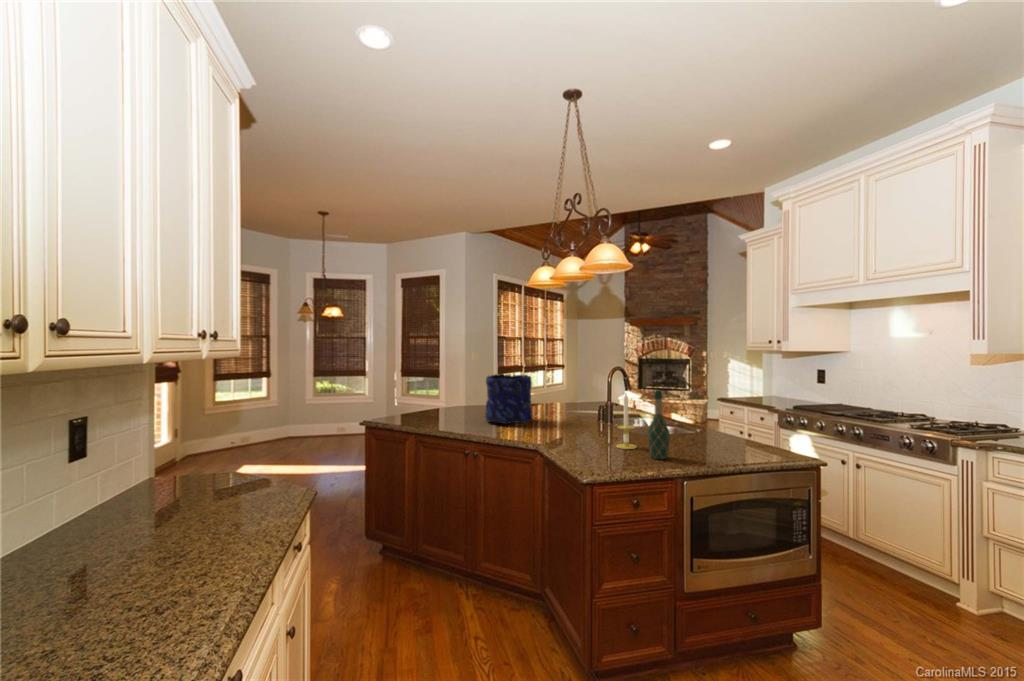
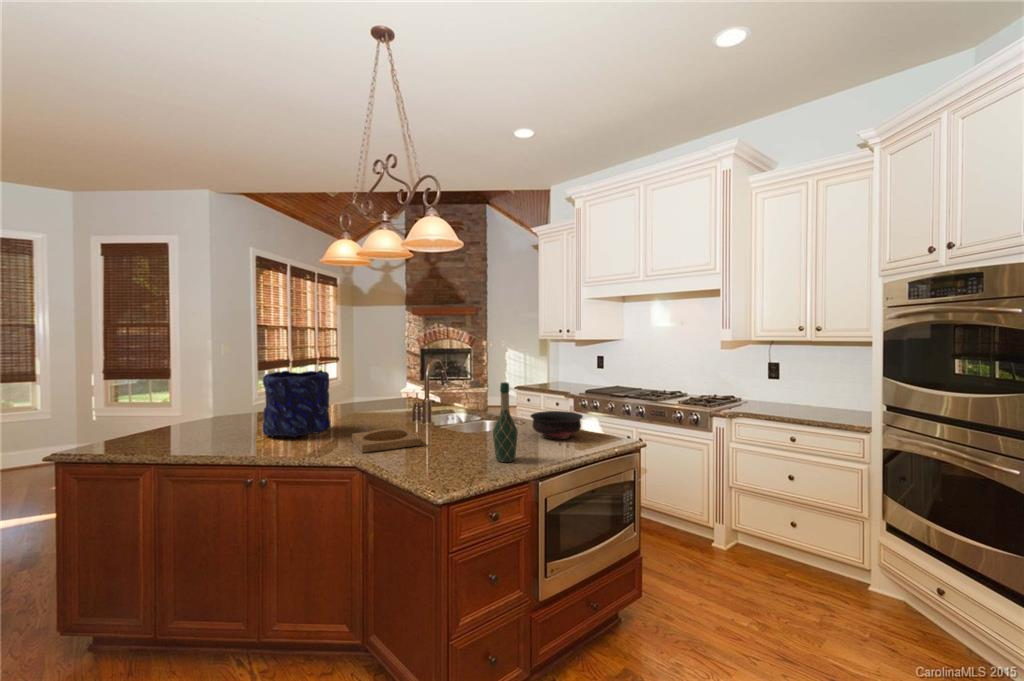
candle: present [616,394,637,449] -> none [451,386,474,454]
bowl: none [697,421,752,448] -> present [531,411,583,439]
tray: none [544,424,594,440] -> present [352,428,421,453]

